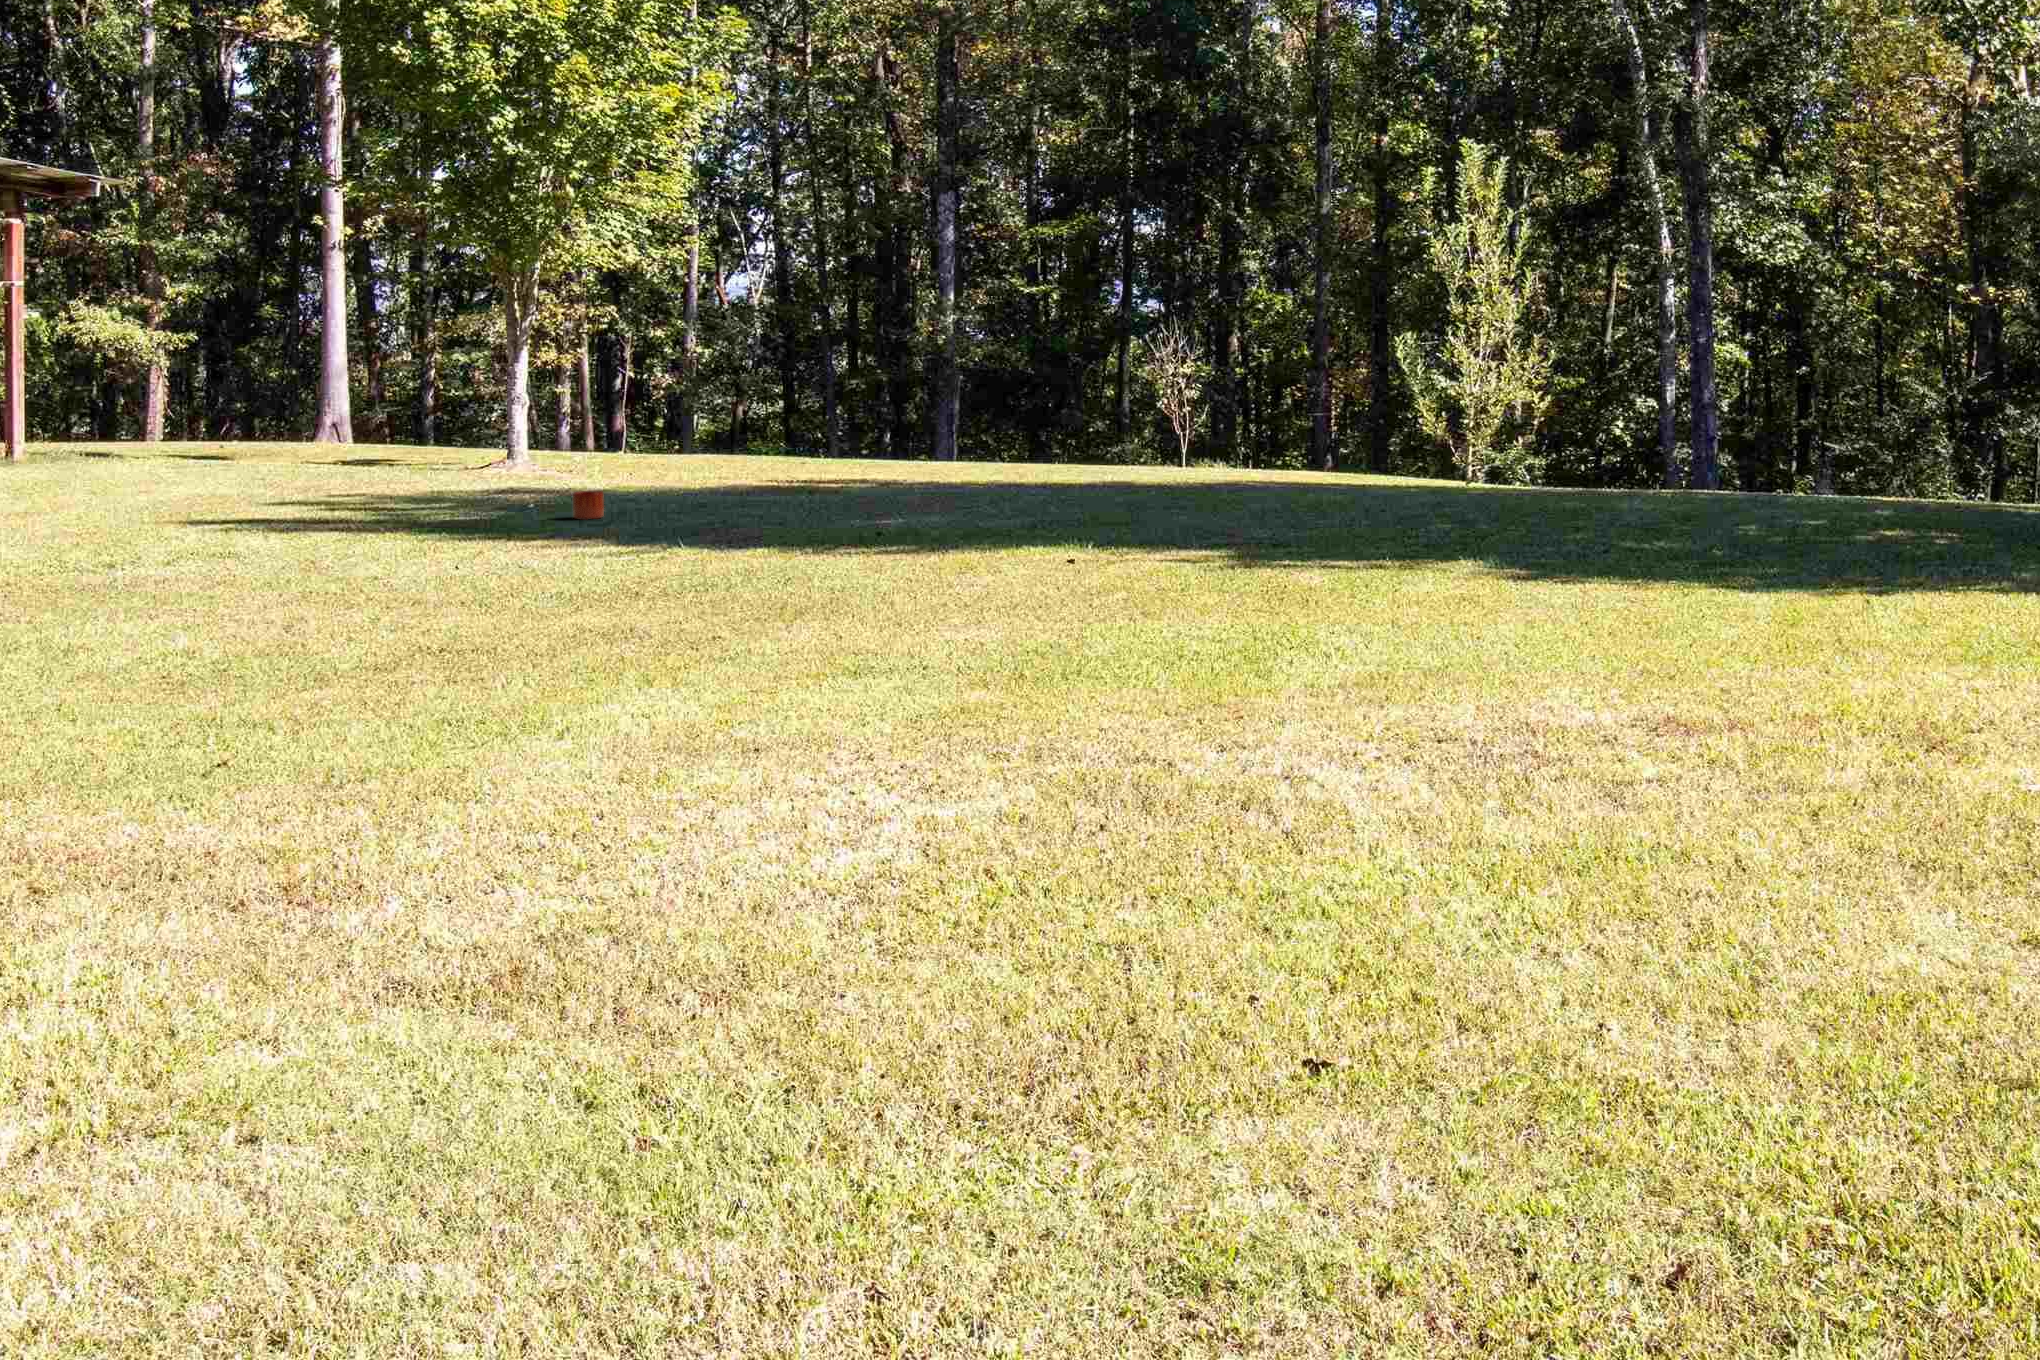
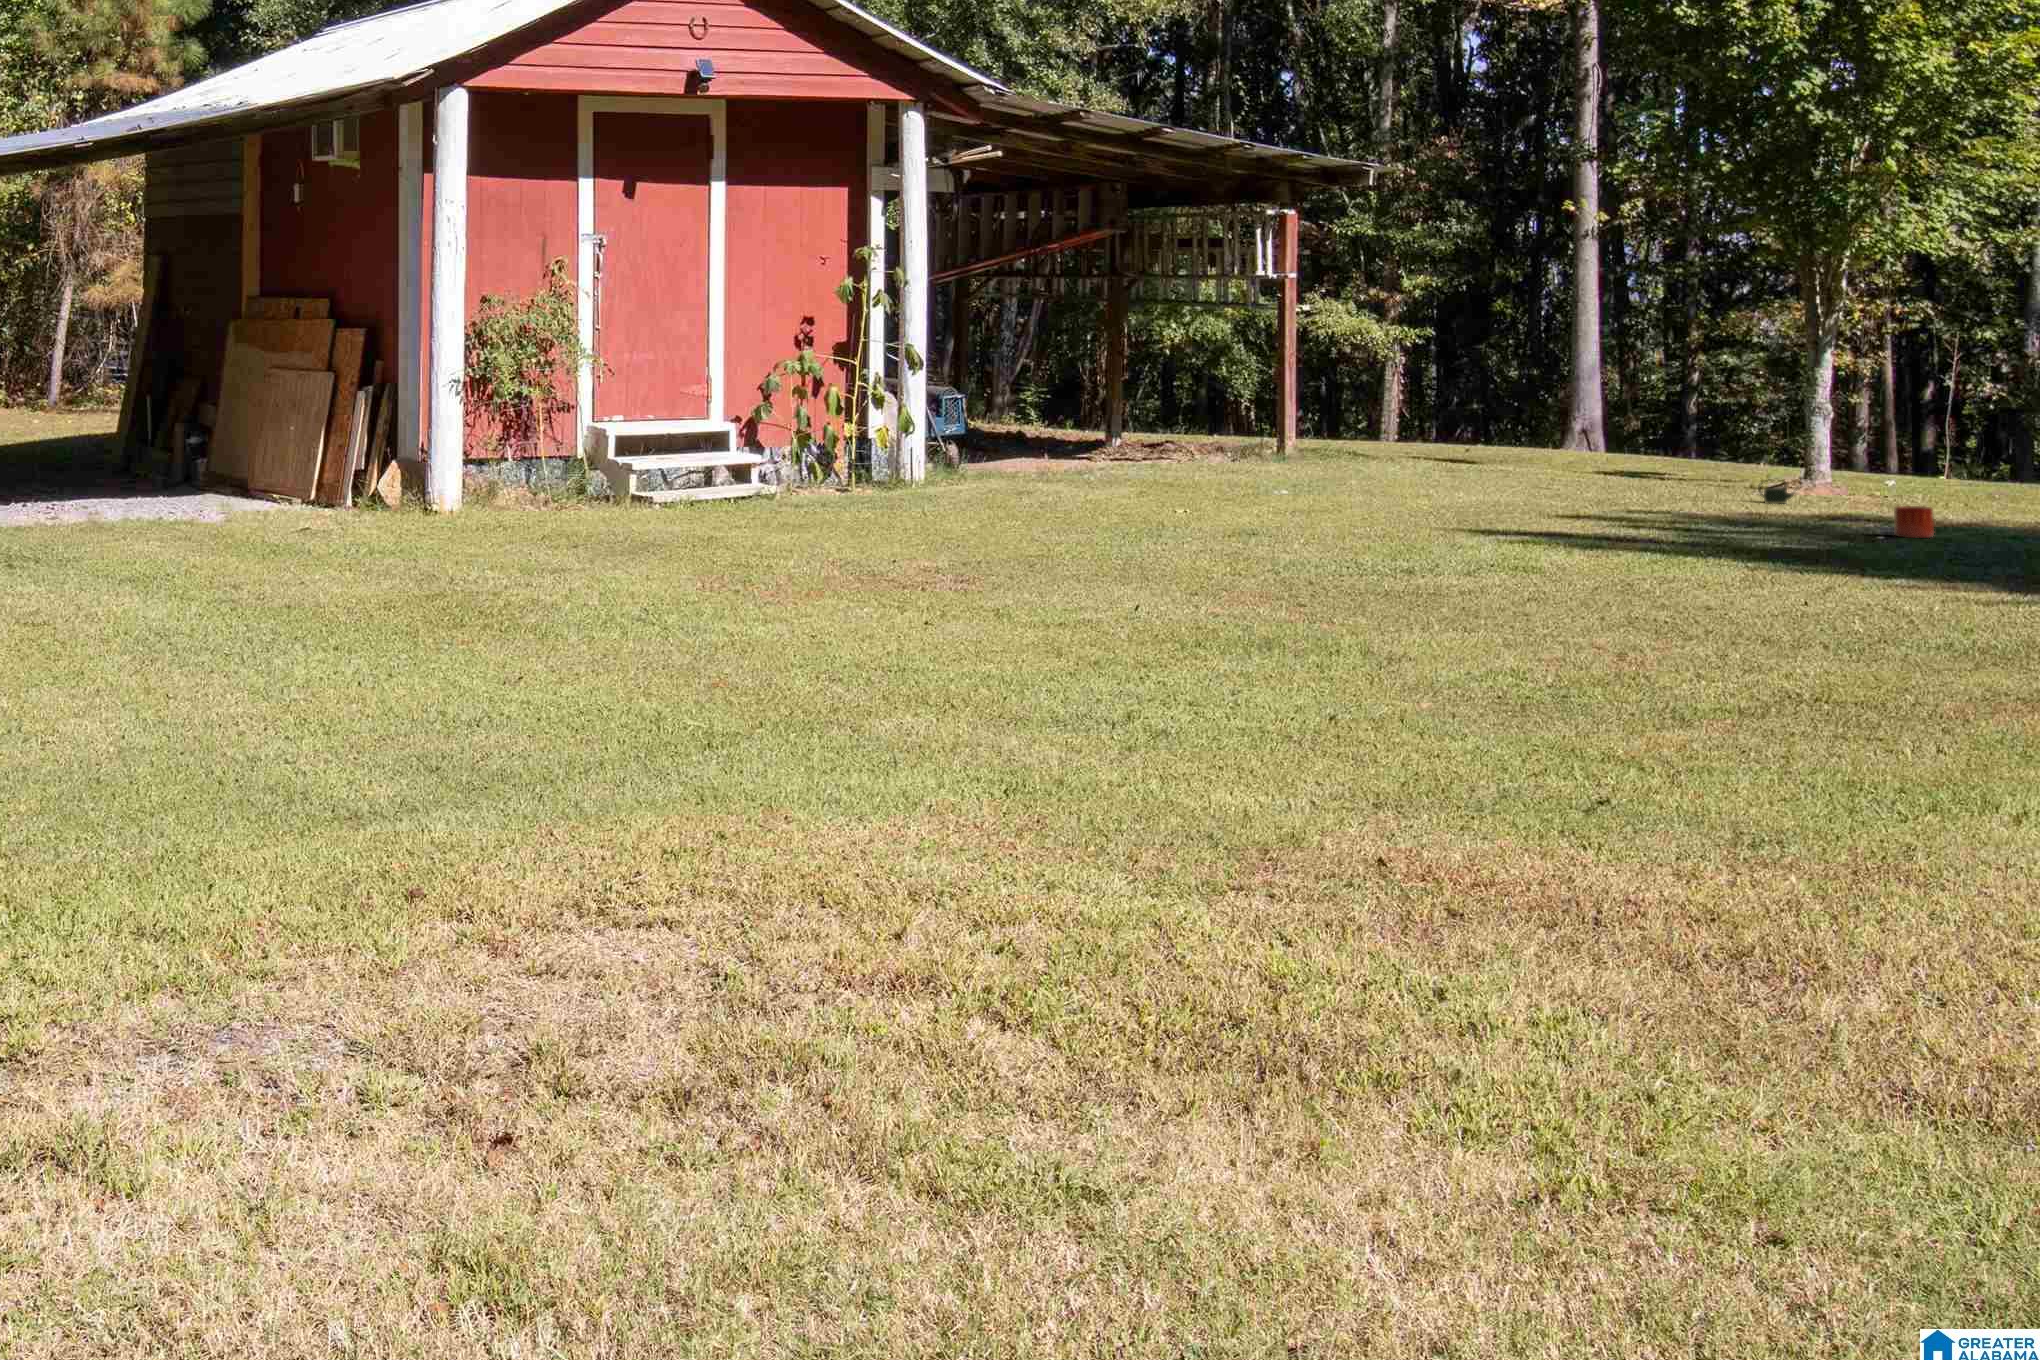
watering can: none [465,465,501,488] -> present [1758,482,1794,504]

